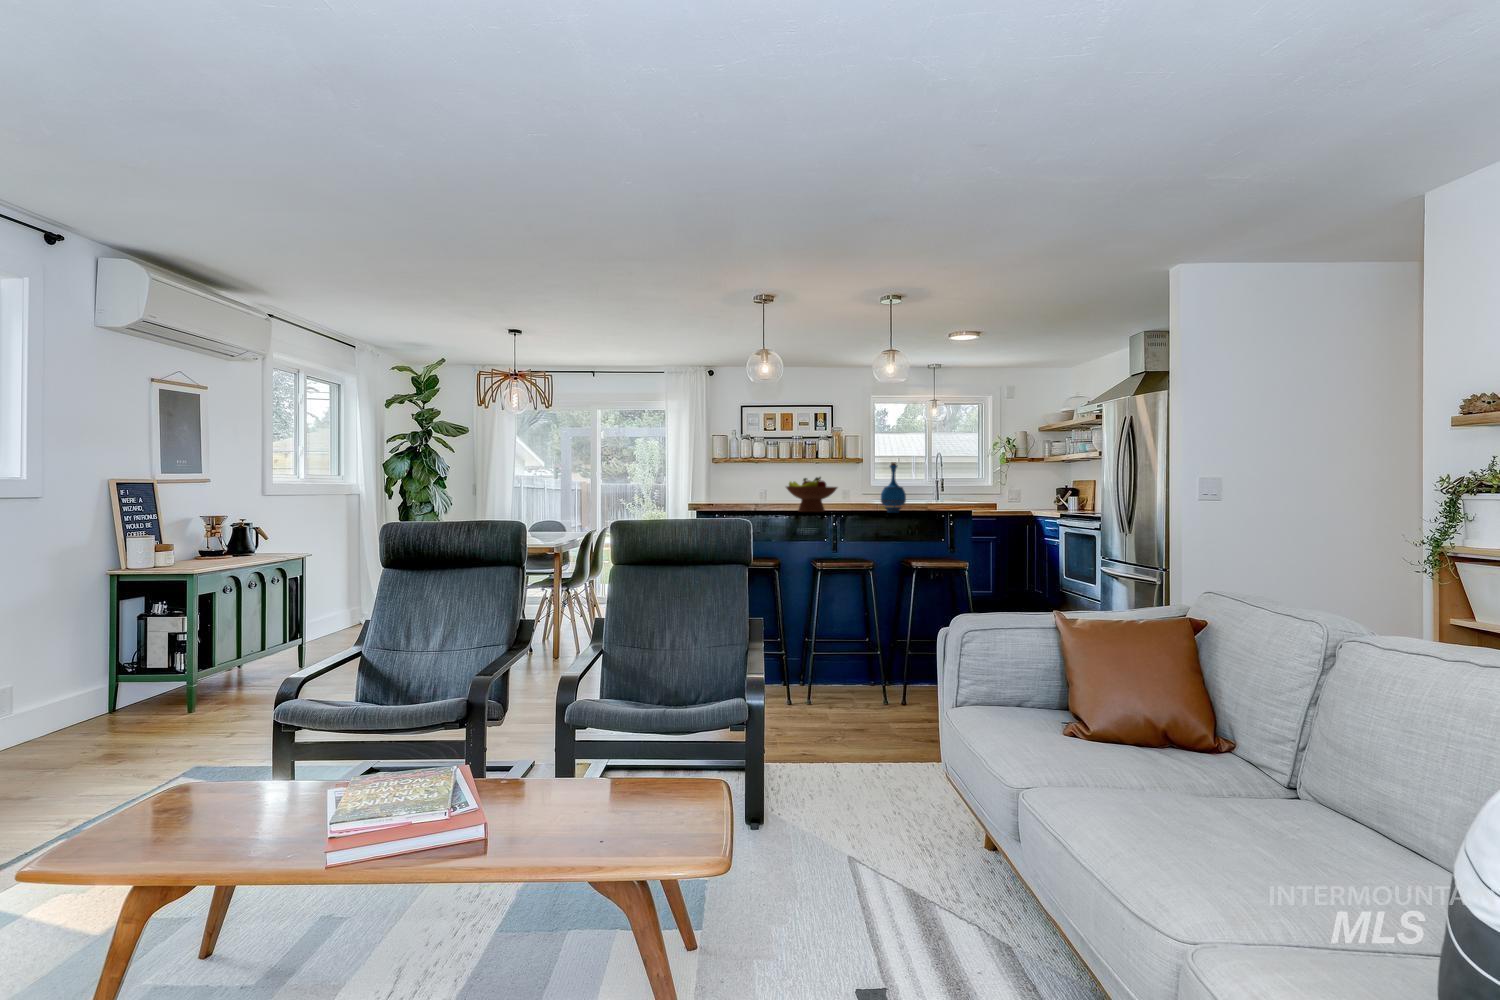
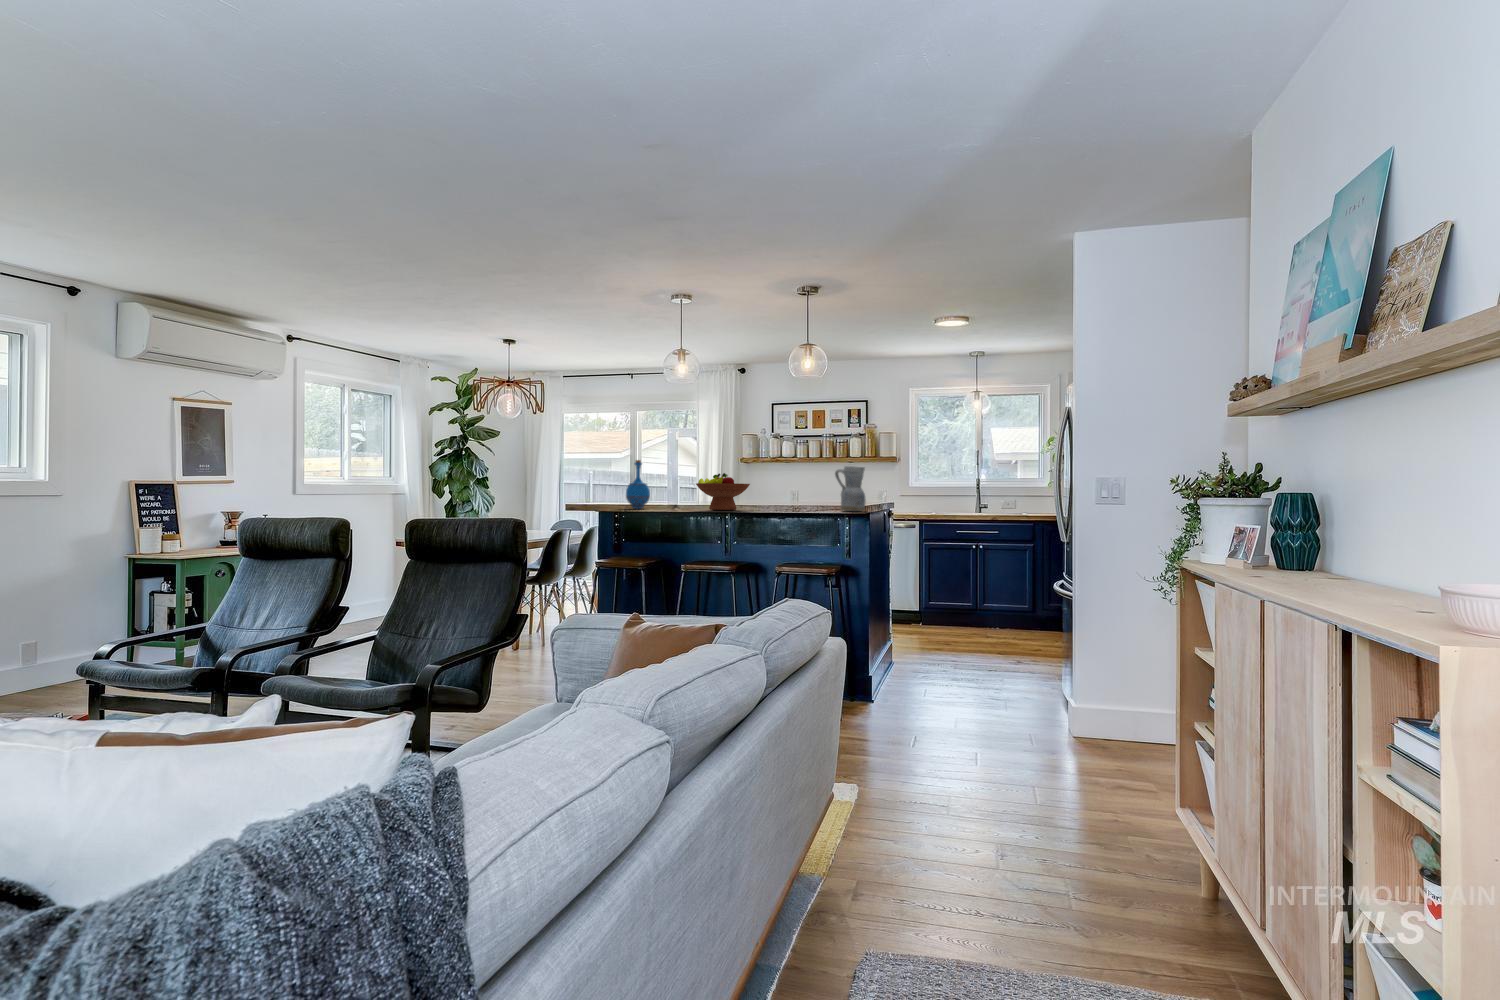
bottle: present [881,462,906,513] -> present [626,460,650,509]
ceramic pitcher: none [921,471,951,513] -> present [835,466,866,511]

